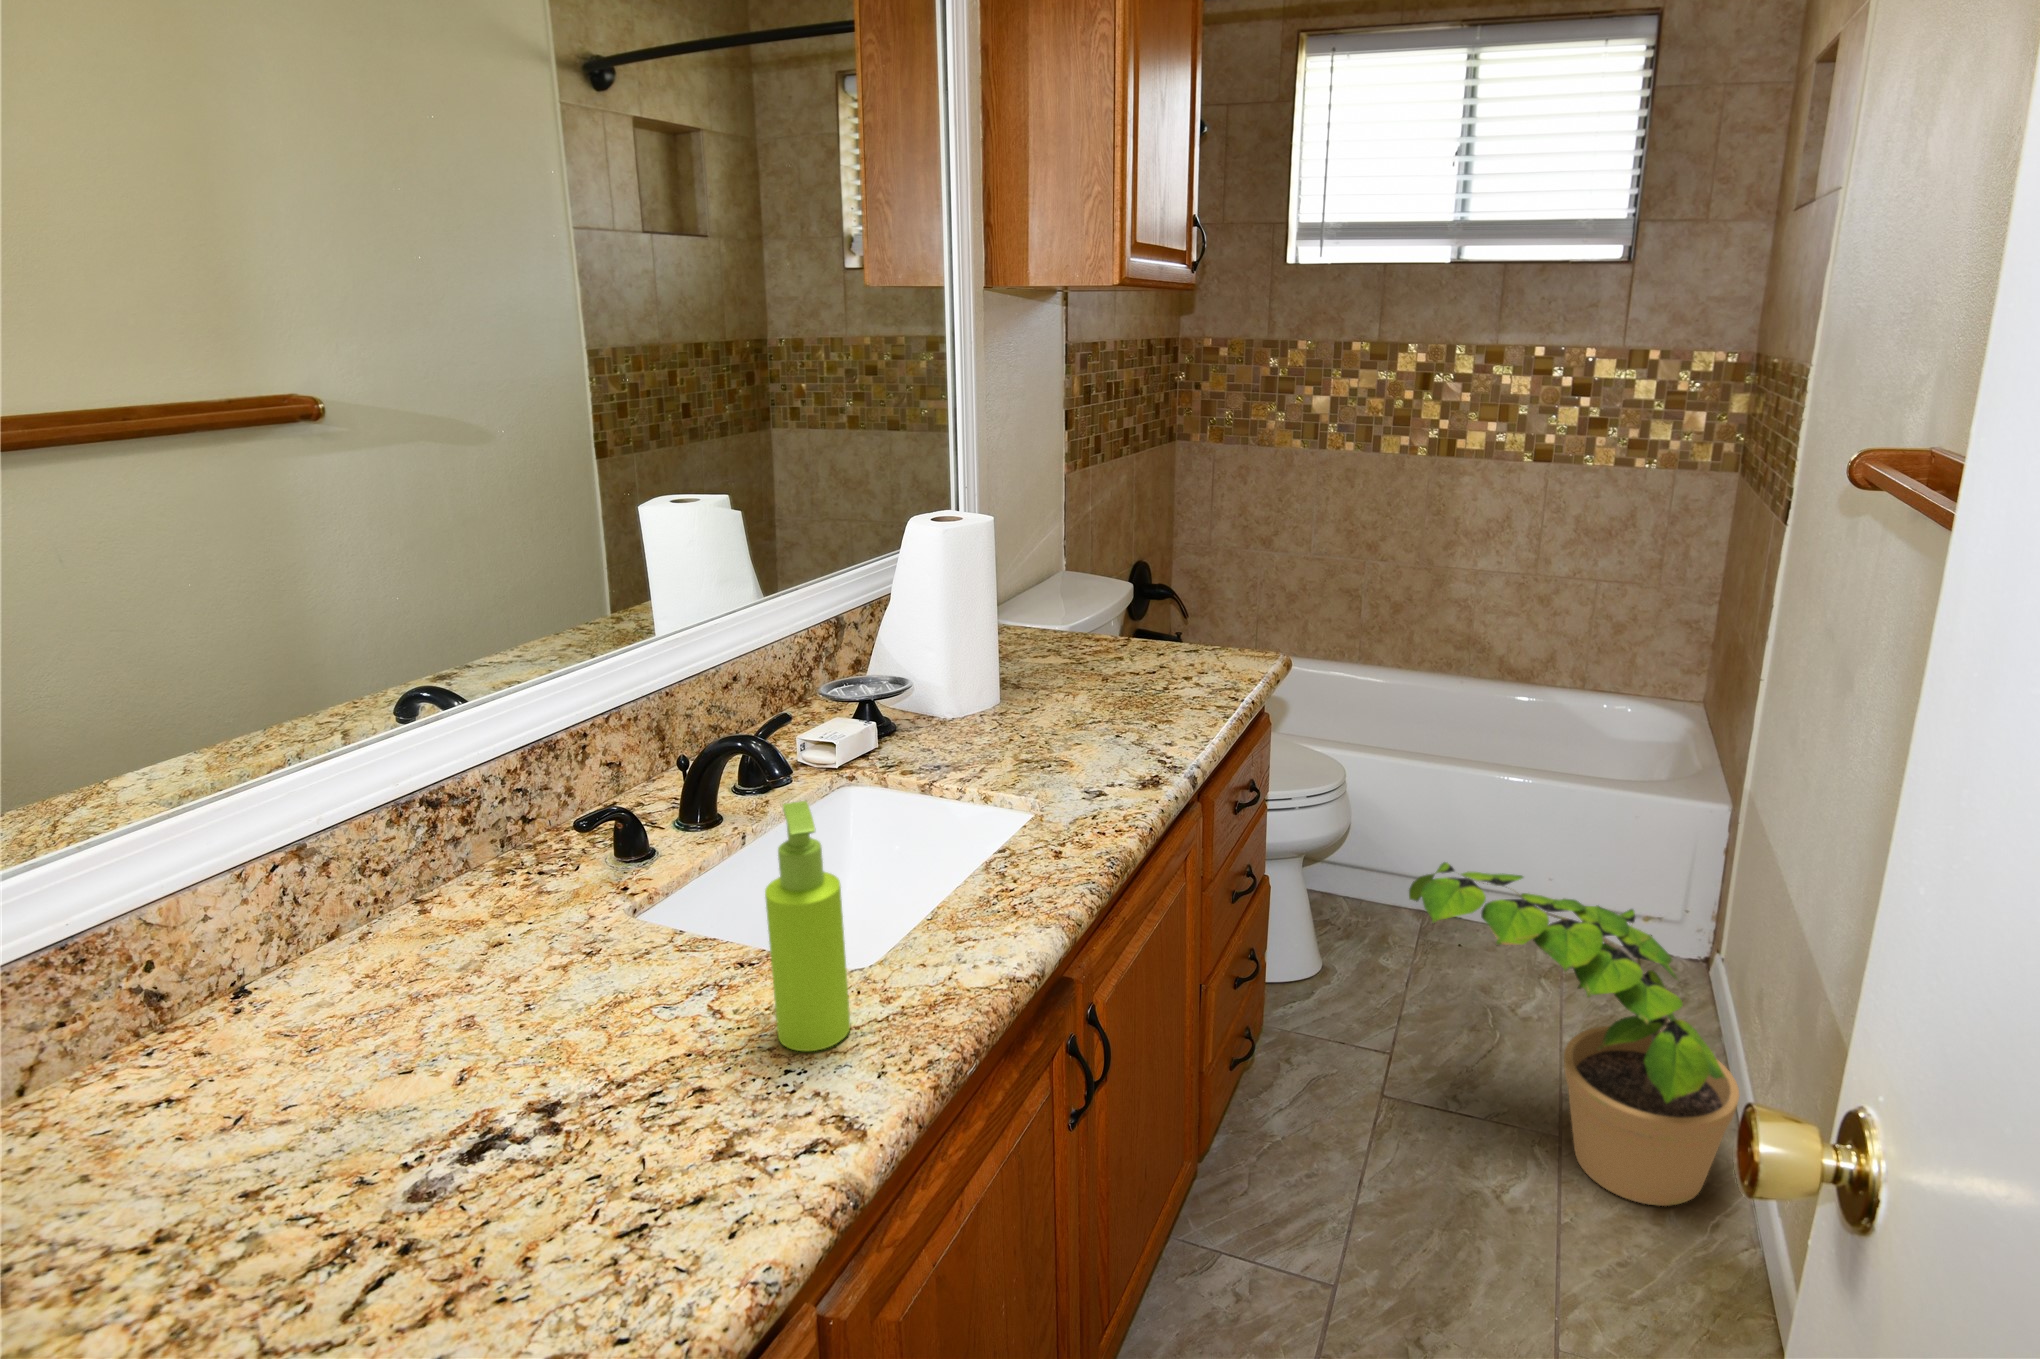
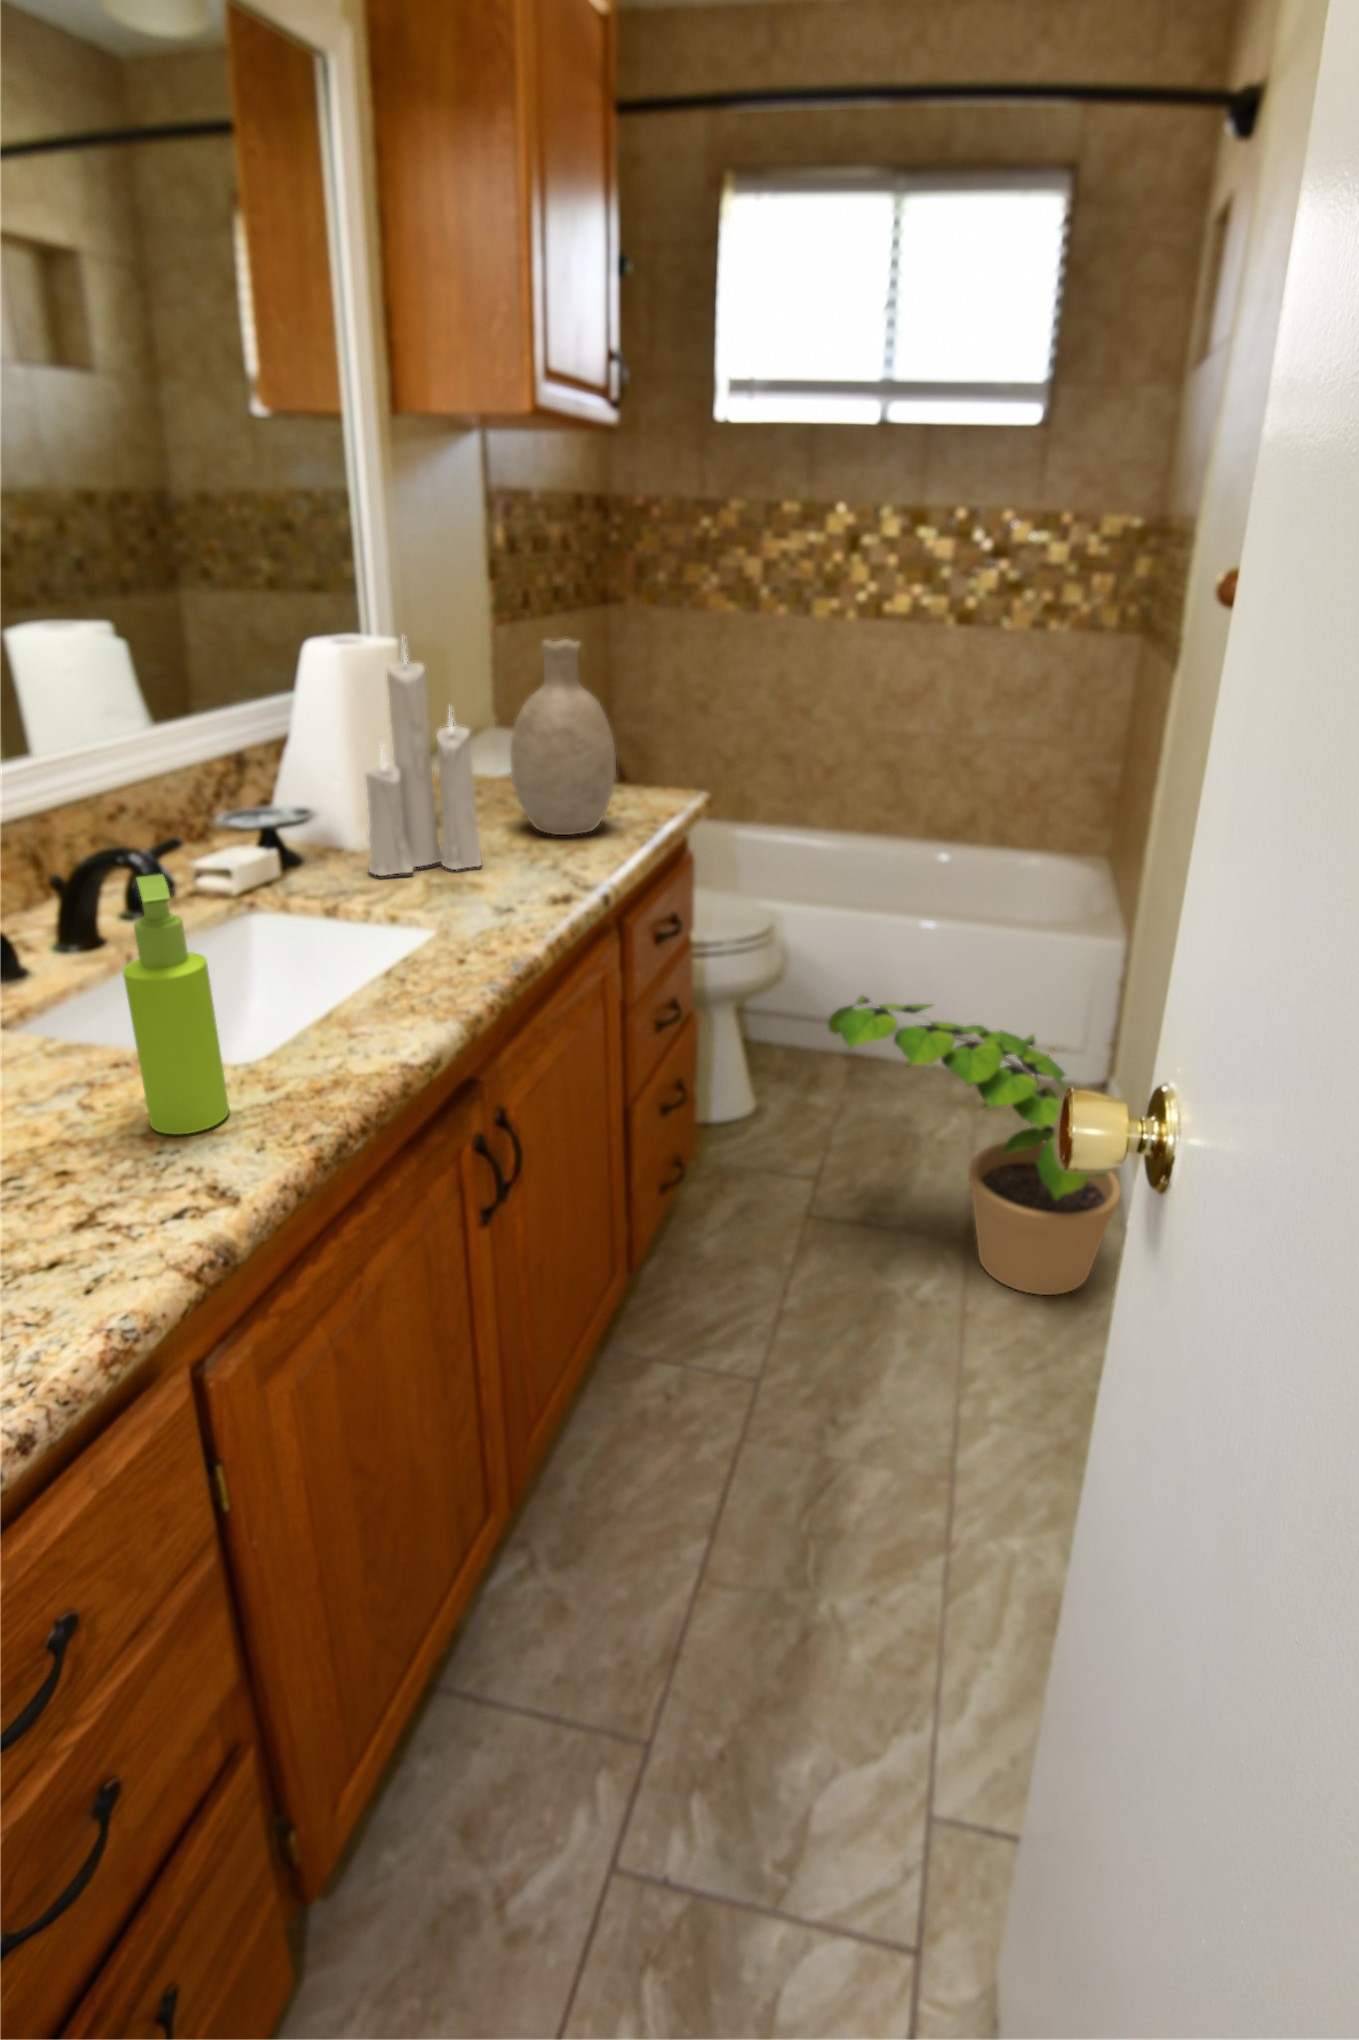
candle: none [962,507,1071,750] -> present [365,647,482,876]
decorative vase: none [1097,513,1201,703] -> present [510,639,616,835]

